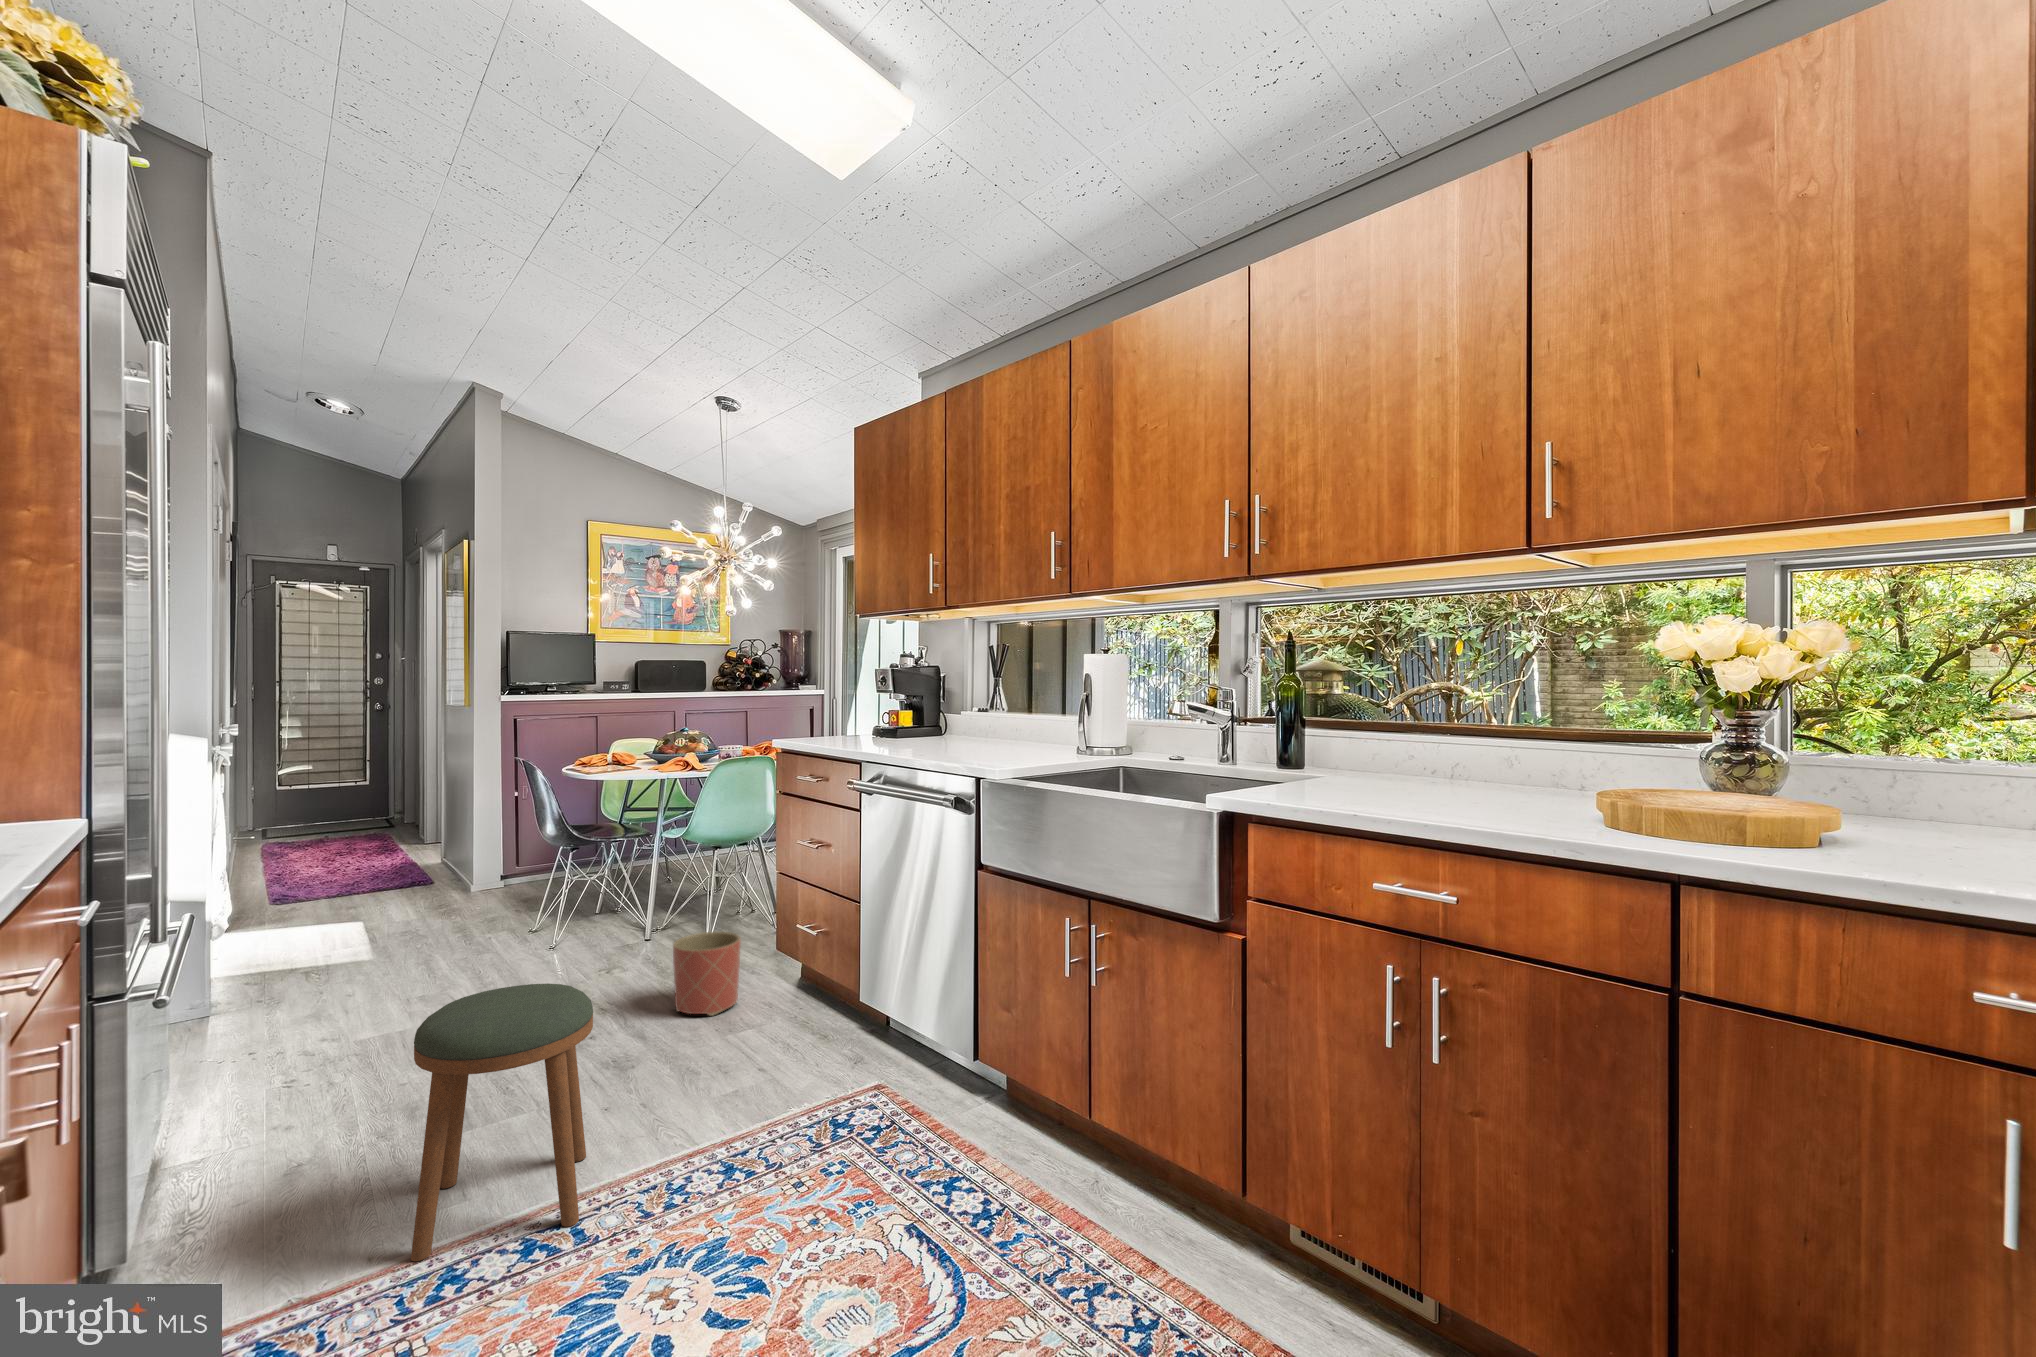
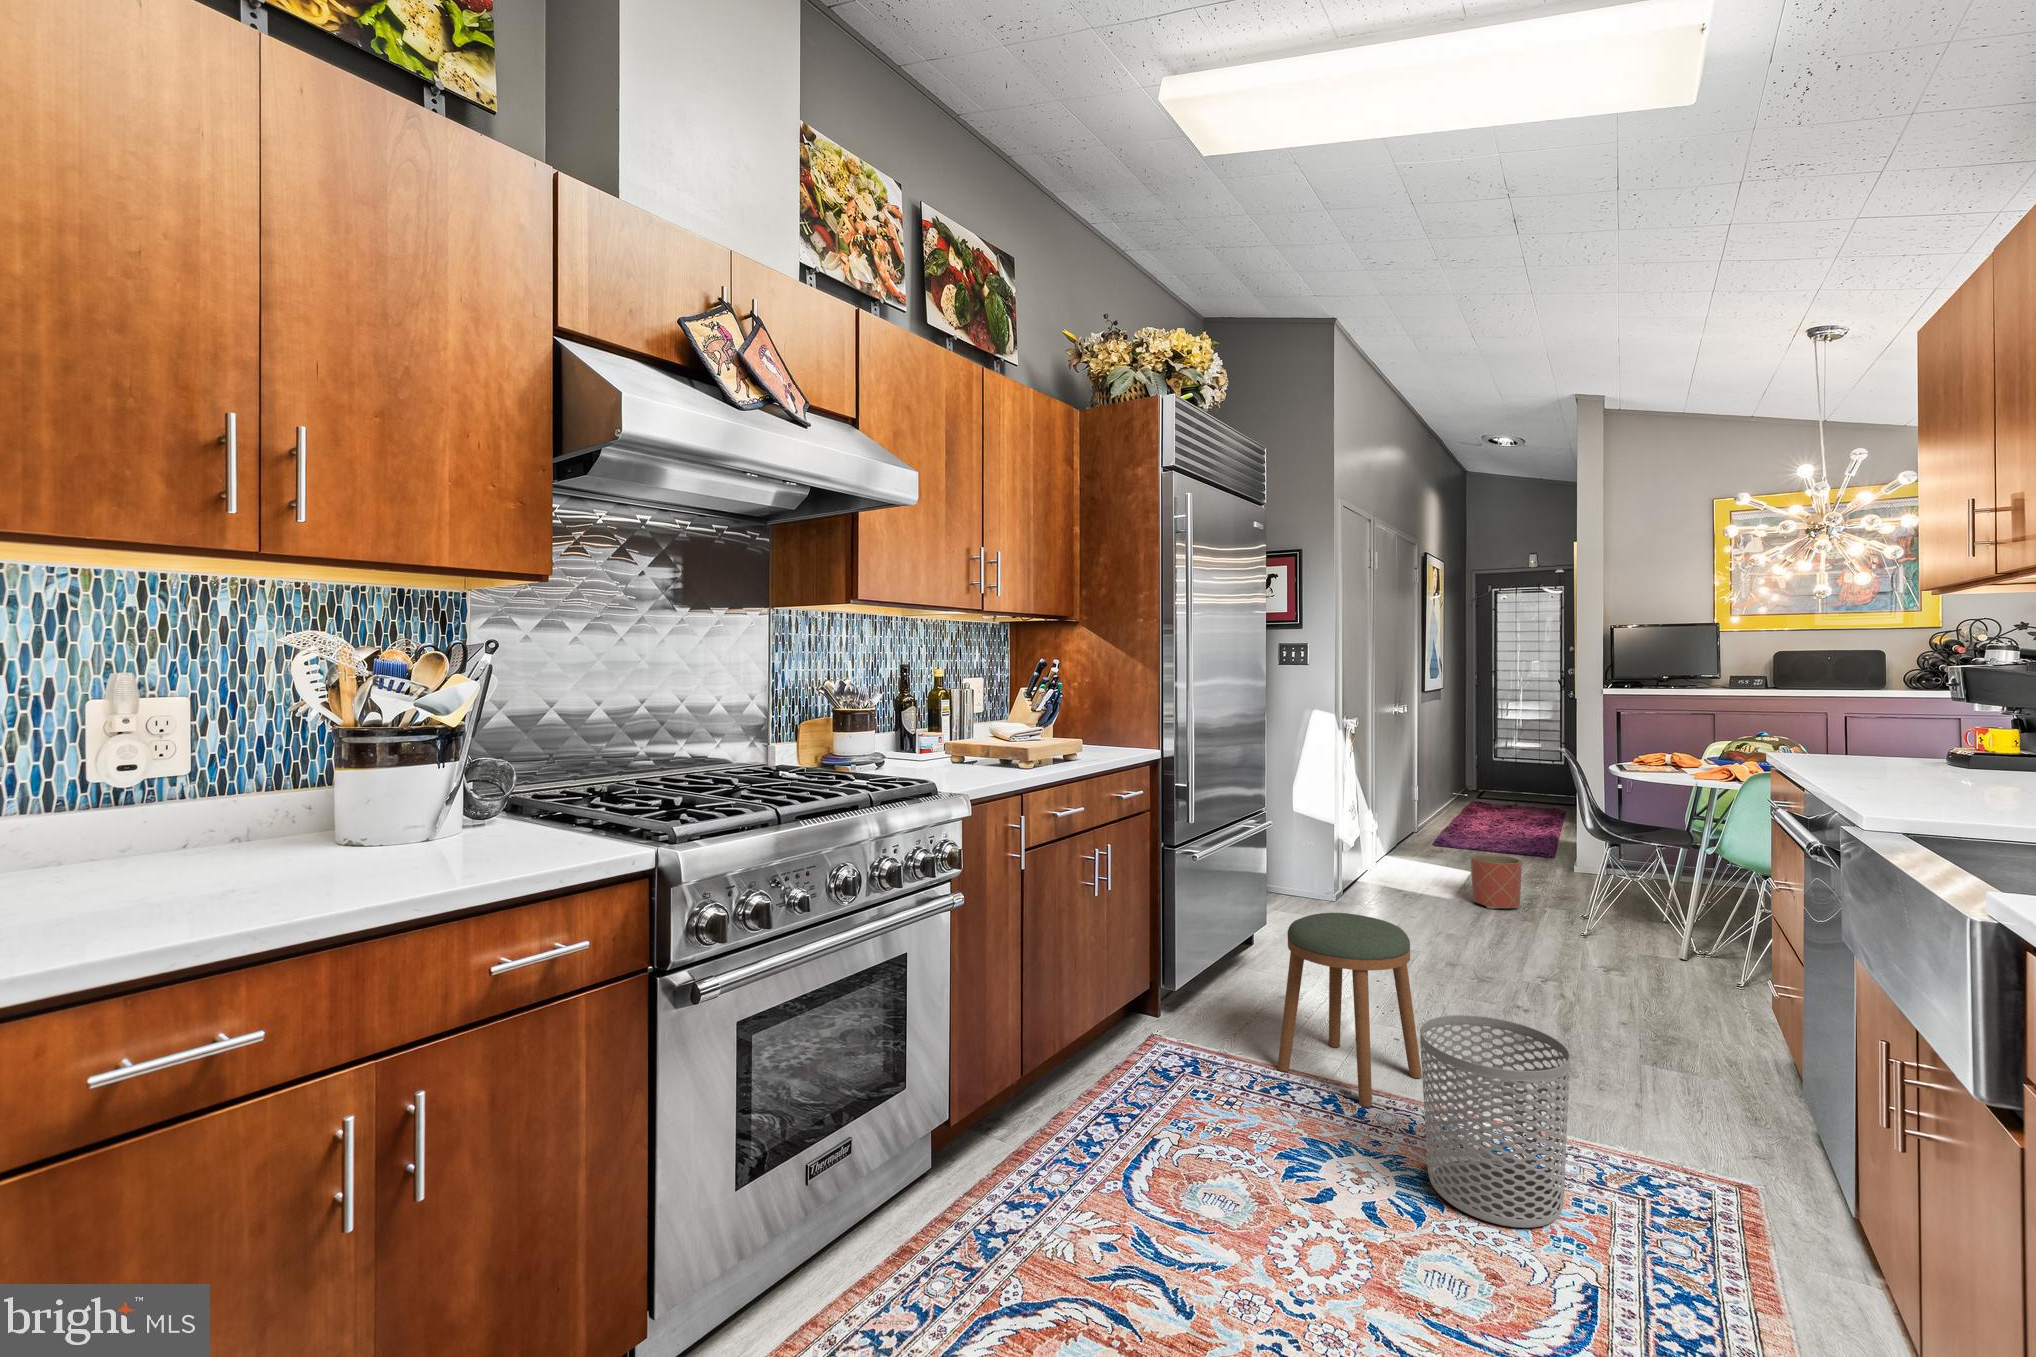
planter: present [673,931,741,1016] -> present [1471,854,1522,909]
waste bin: none [703,1026,845,1251] -> present [1420,1015,1570,1228]

